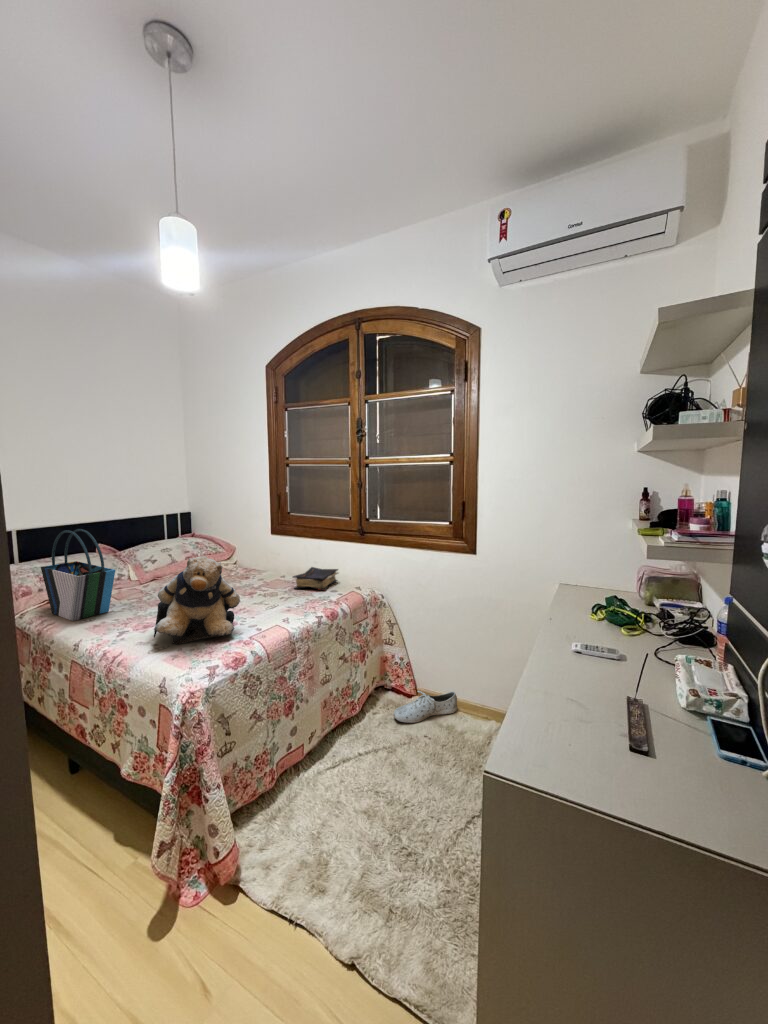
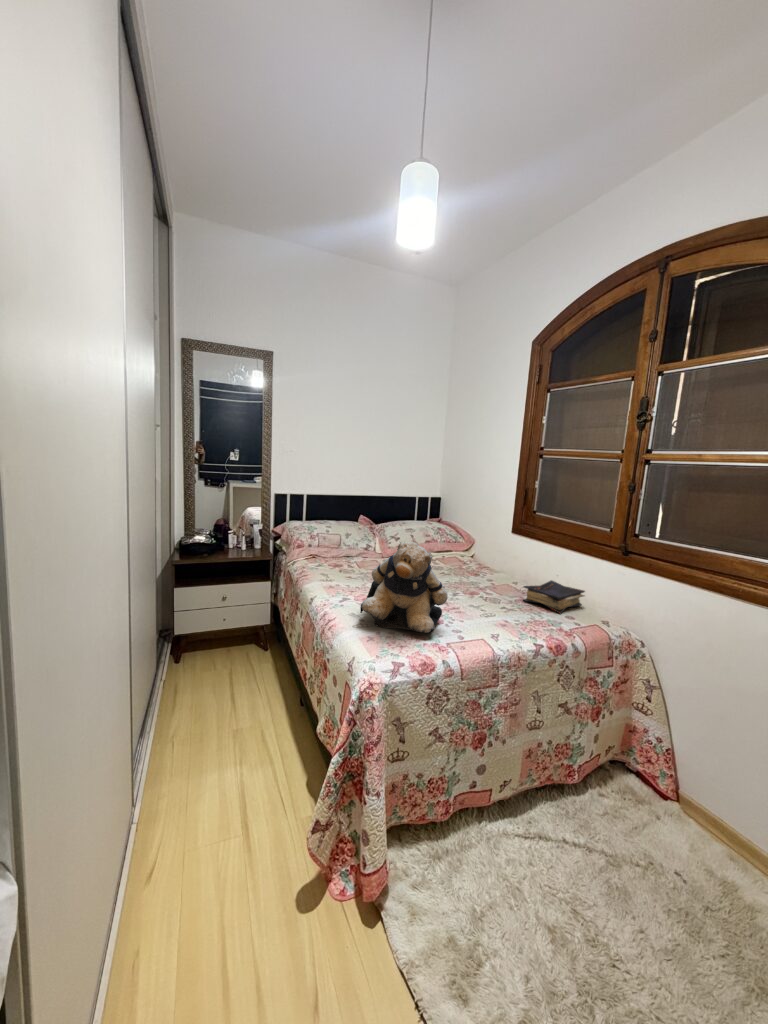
tote bag: present [41,529,115,621] -> none [307,498,353,578]
shoe: present [393,690,457,723] -> none [629,794,749,859]

